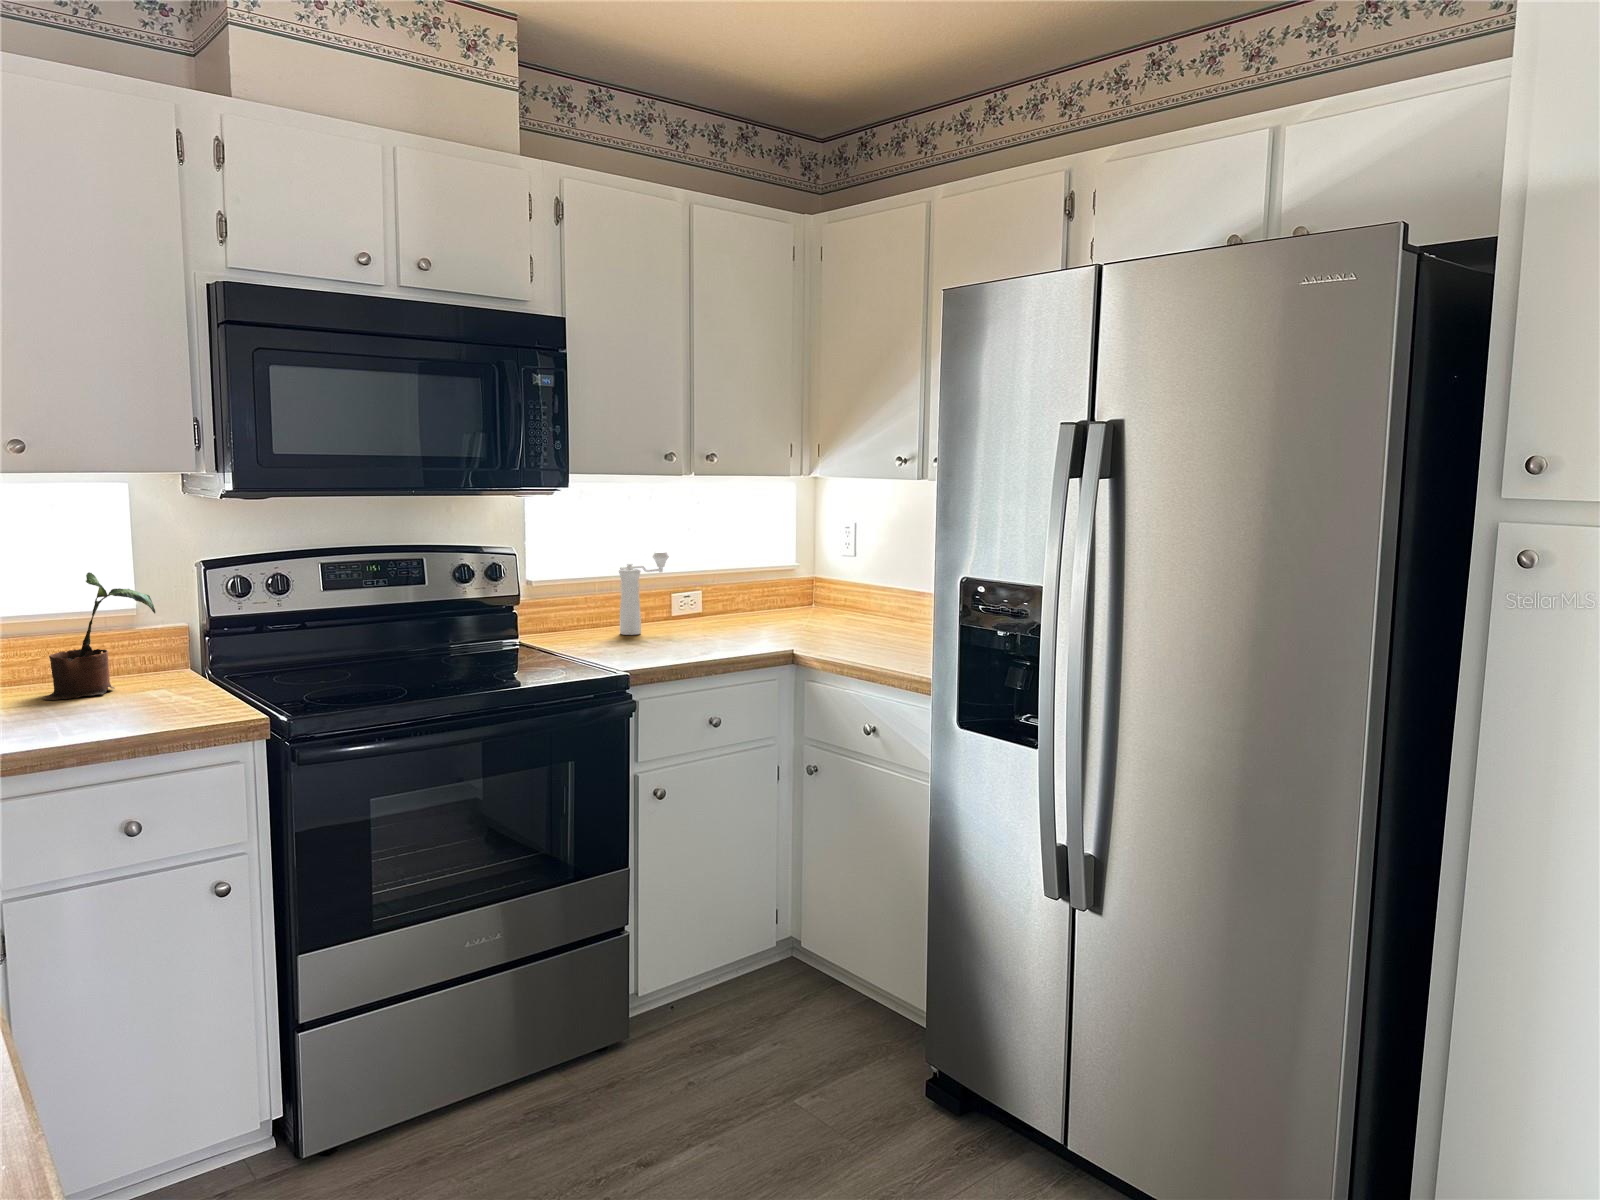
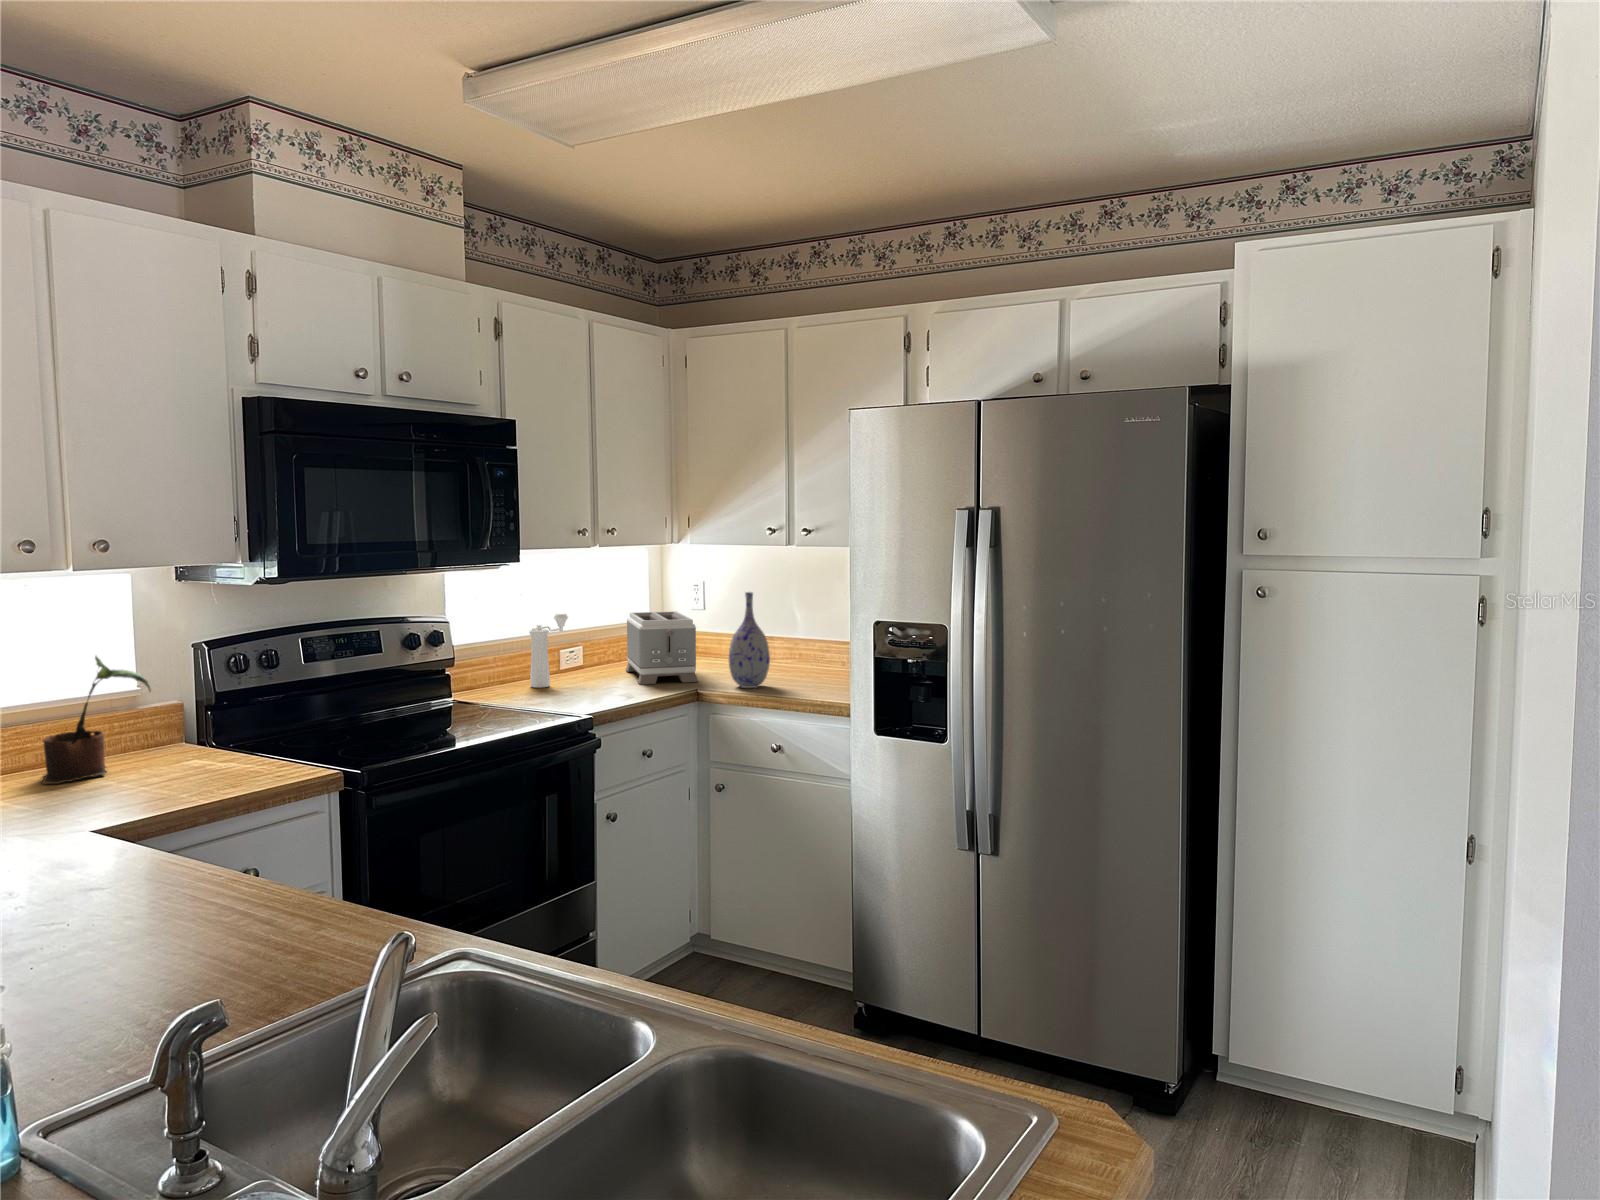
vase: none [837,533,887,649] -> present [729,592,770,688]
toaster: none [739,554,809,639] -> present [626,611,698,685]

